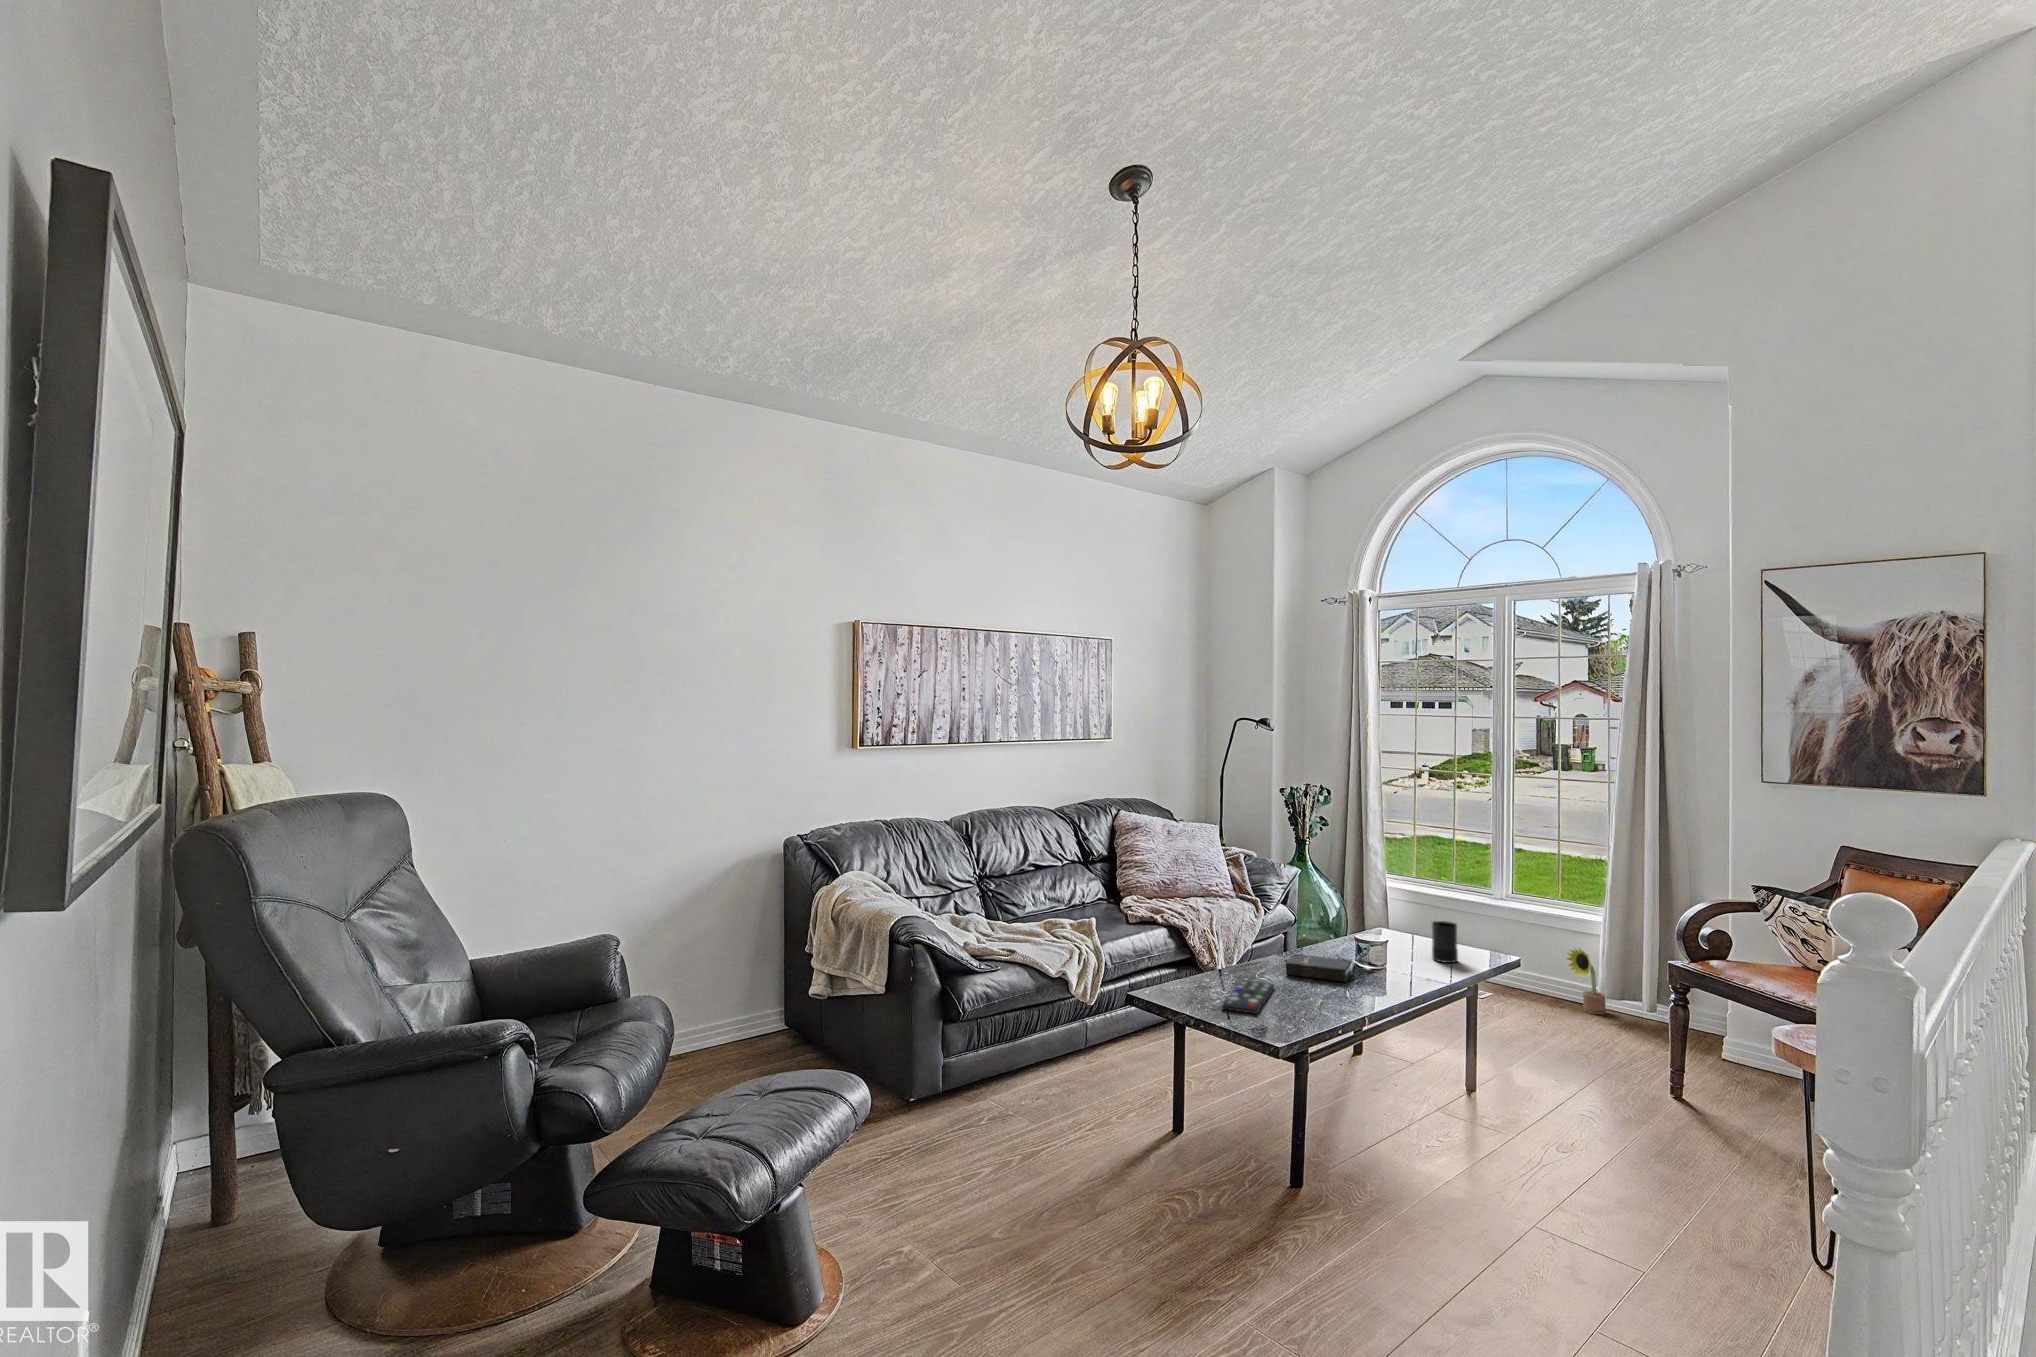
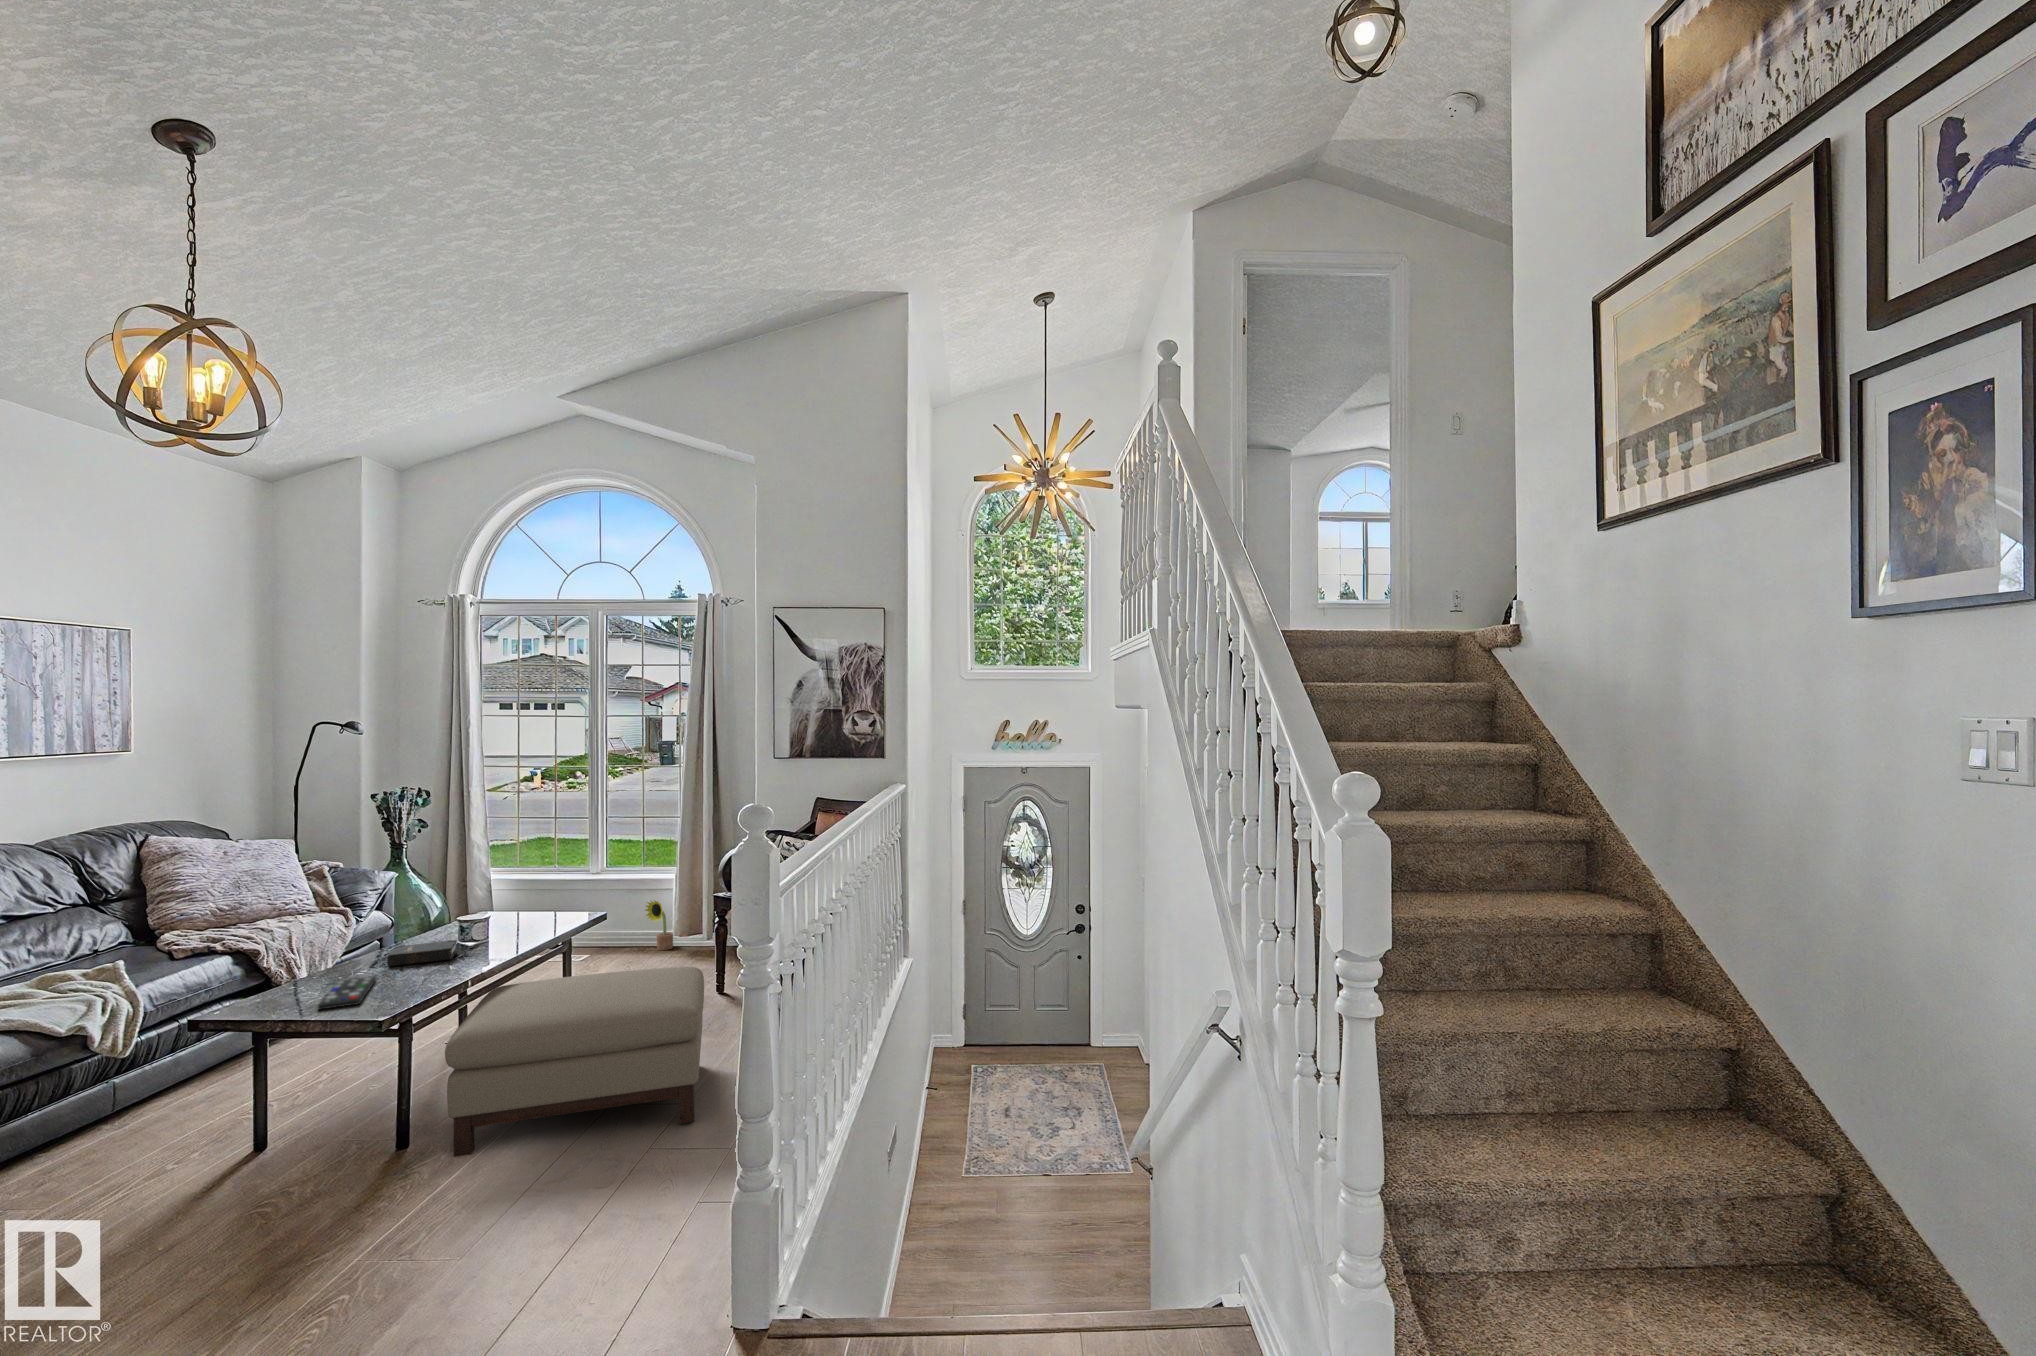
candle: present [1432,921,1458,963] -> none [530,891,555,927]
ottoman: none [1335,1029,1666,1309] -> present [445,967,704,1157]

